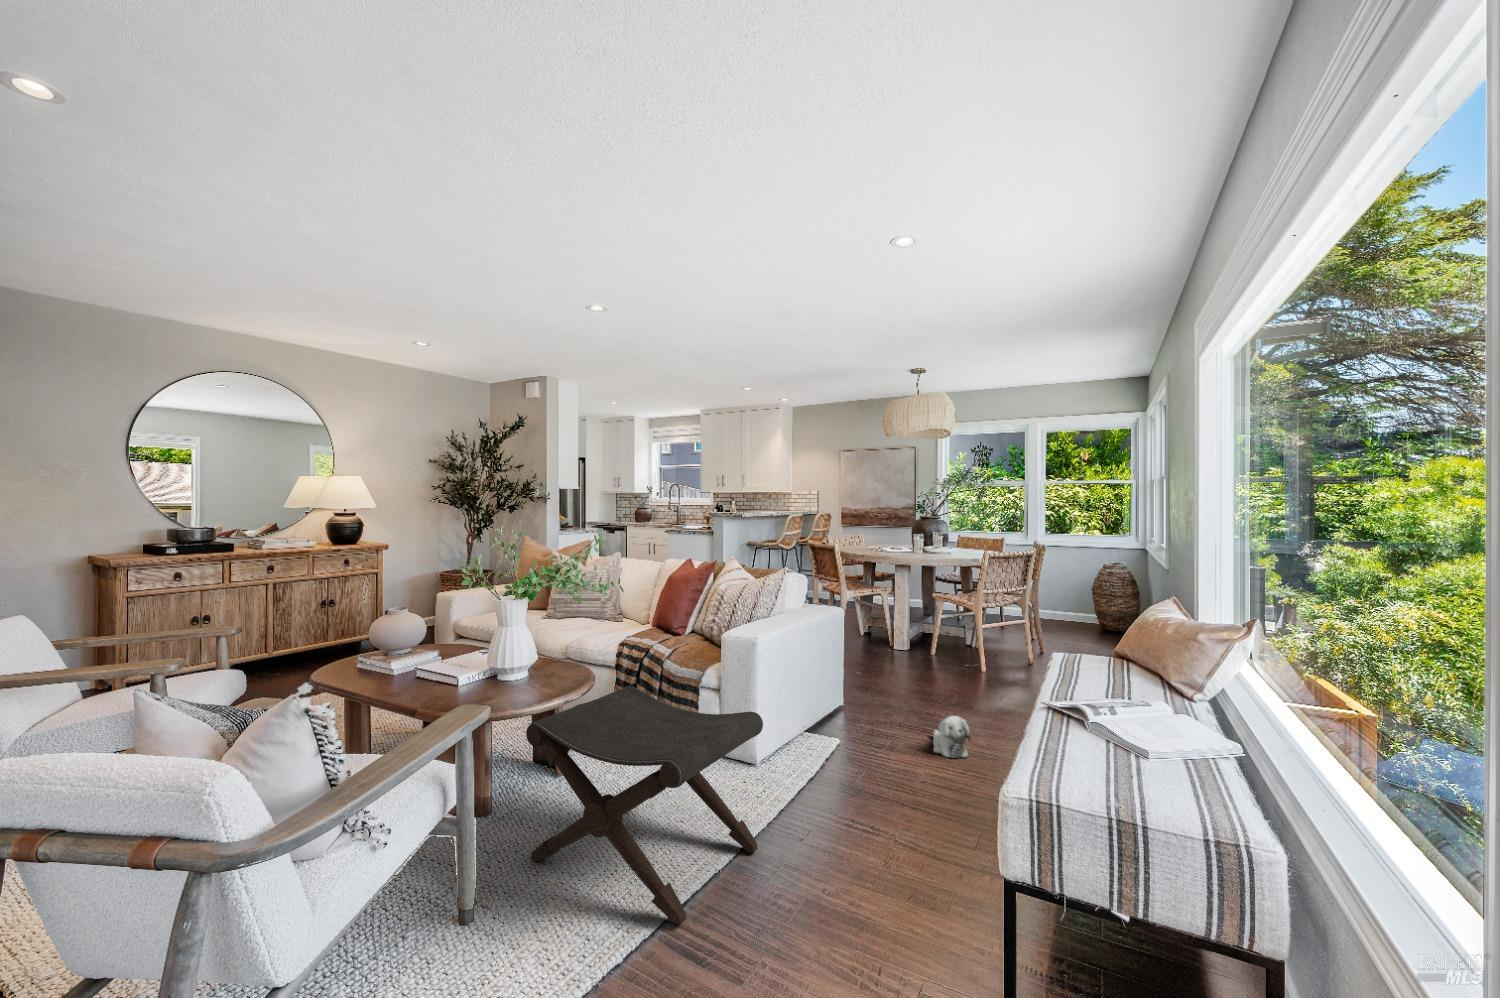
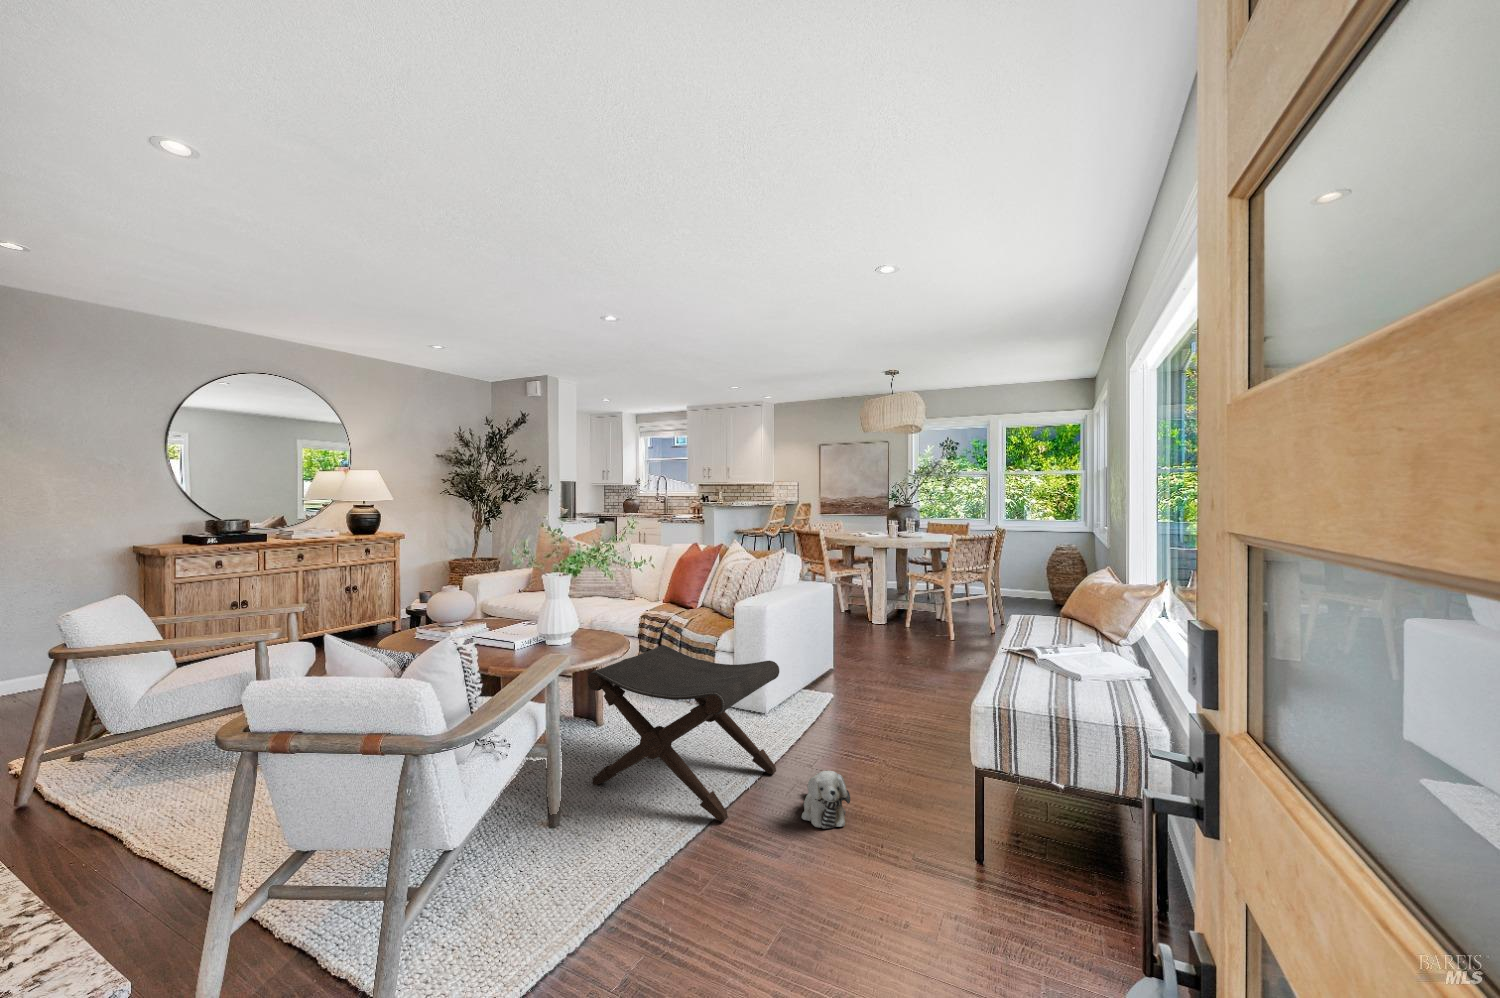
plush toy: present [933,716,971,758] -> present [802,771,850,829]

